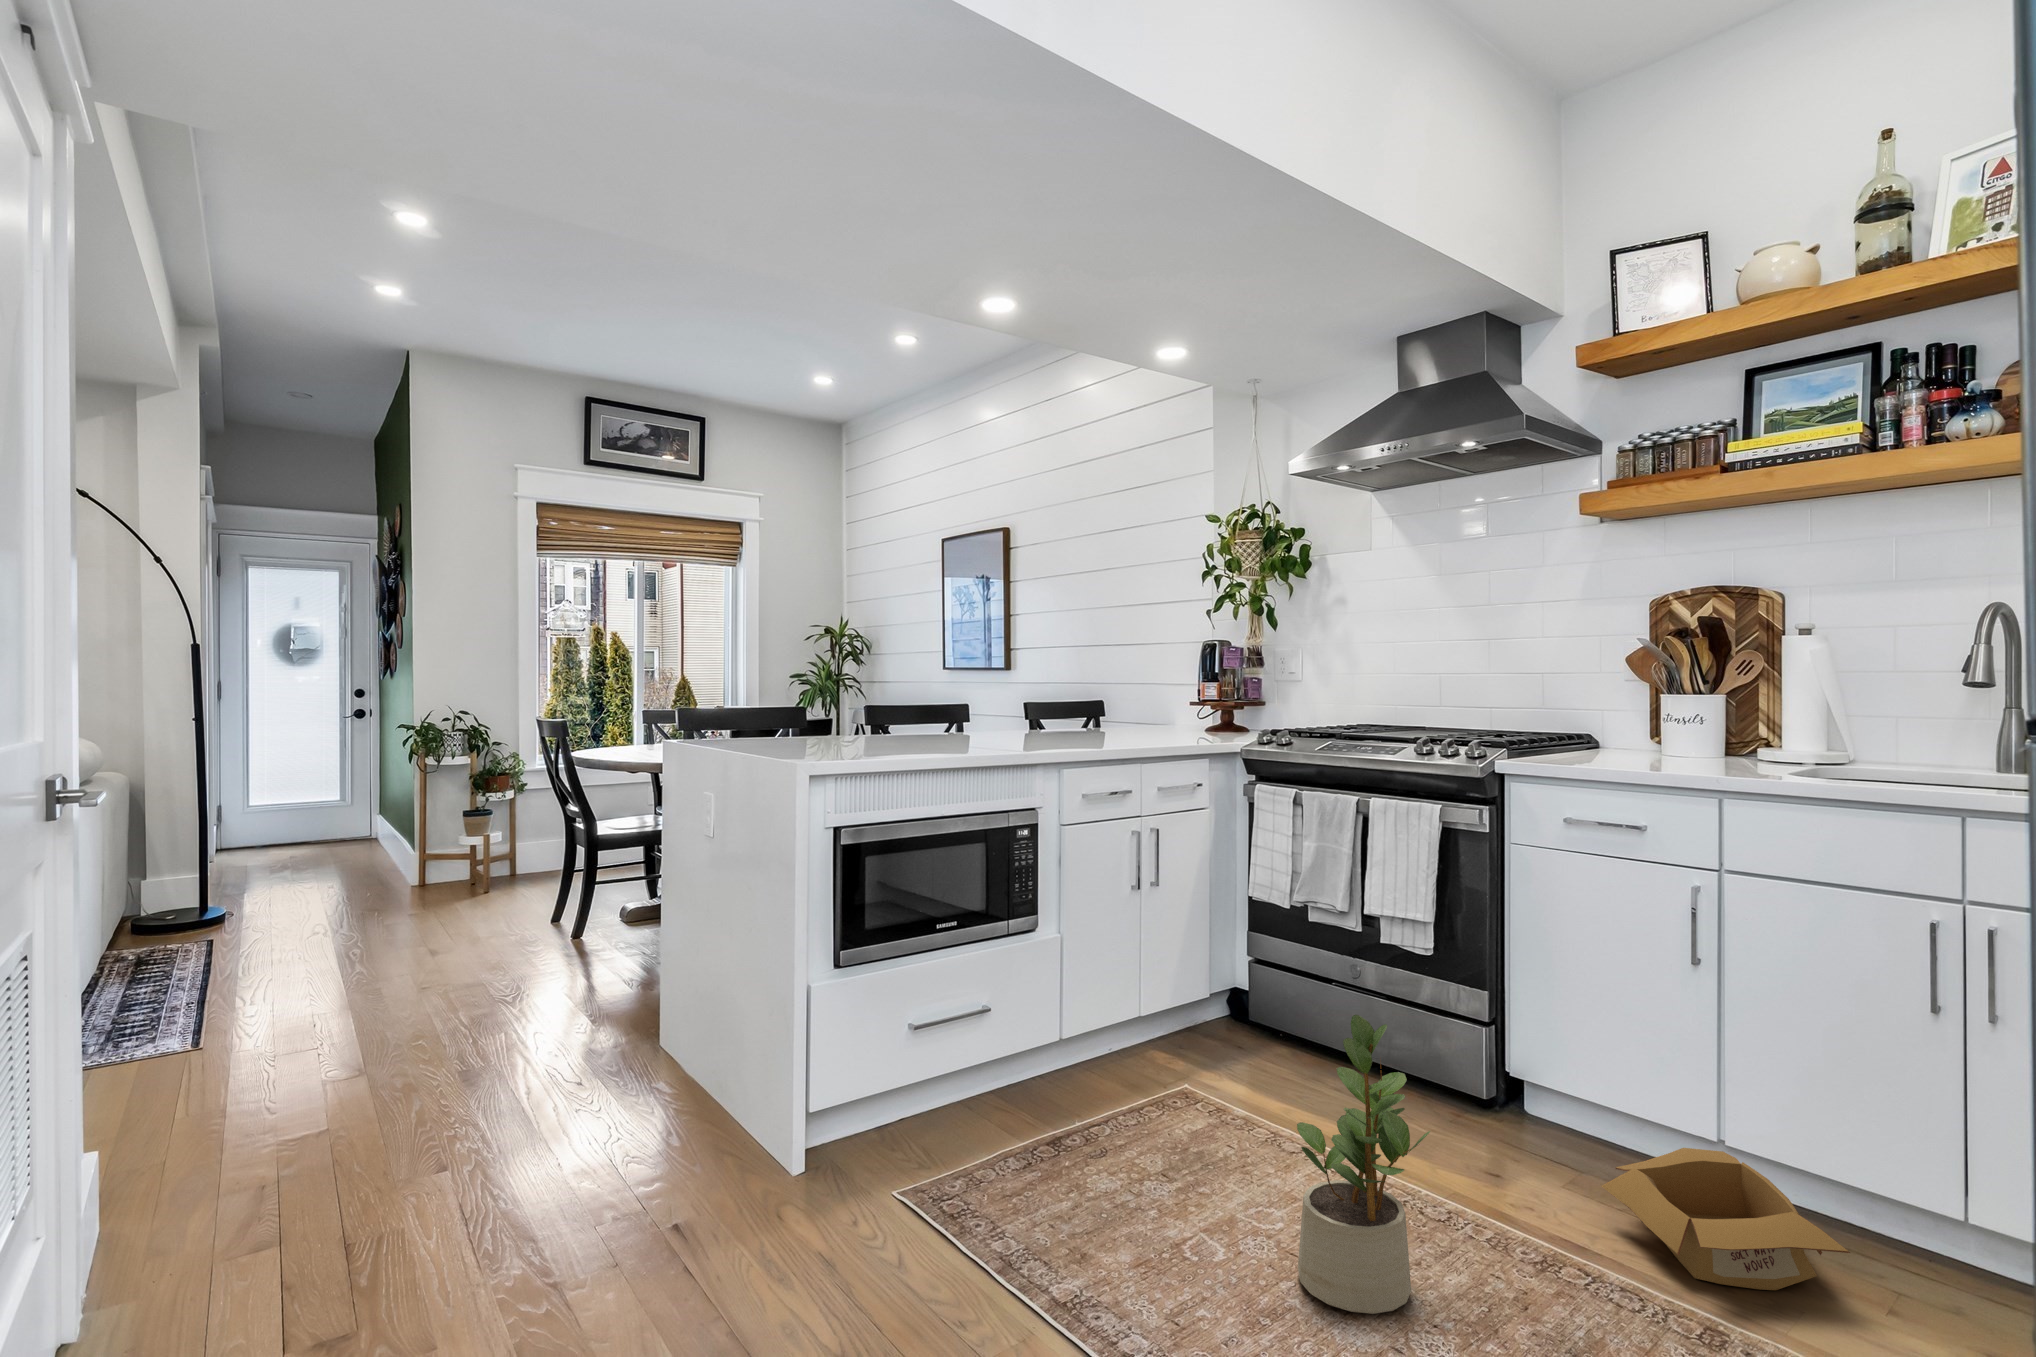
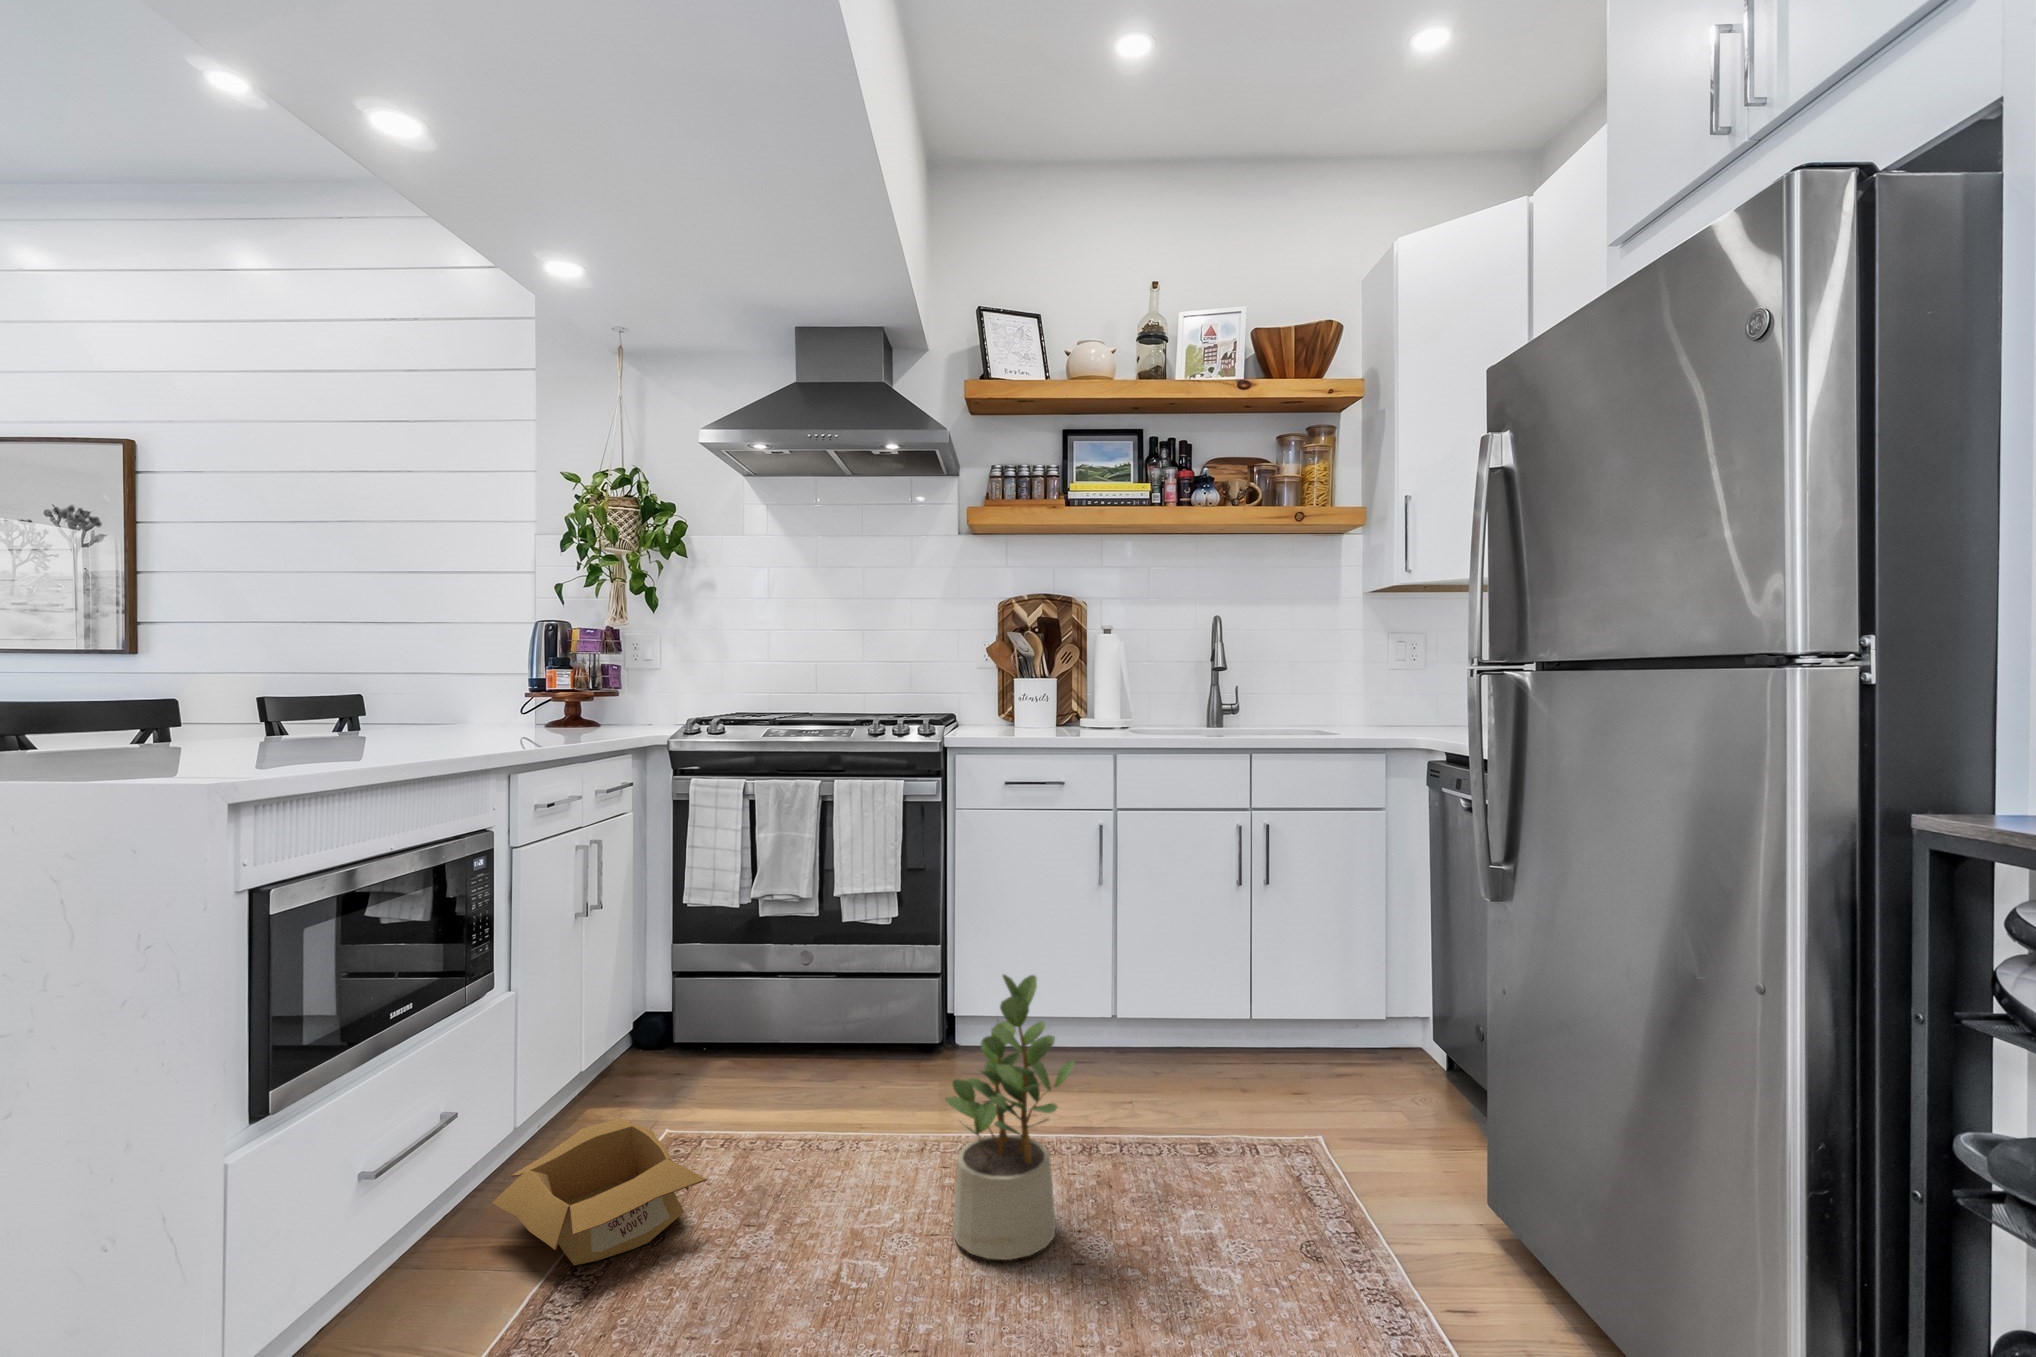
cardboard box: present [1602,1148,1850,1290] -> present [493,1119,707,1265]

